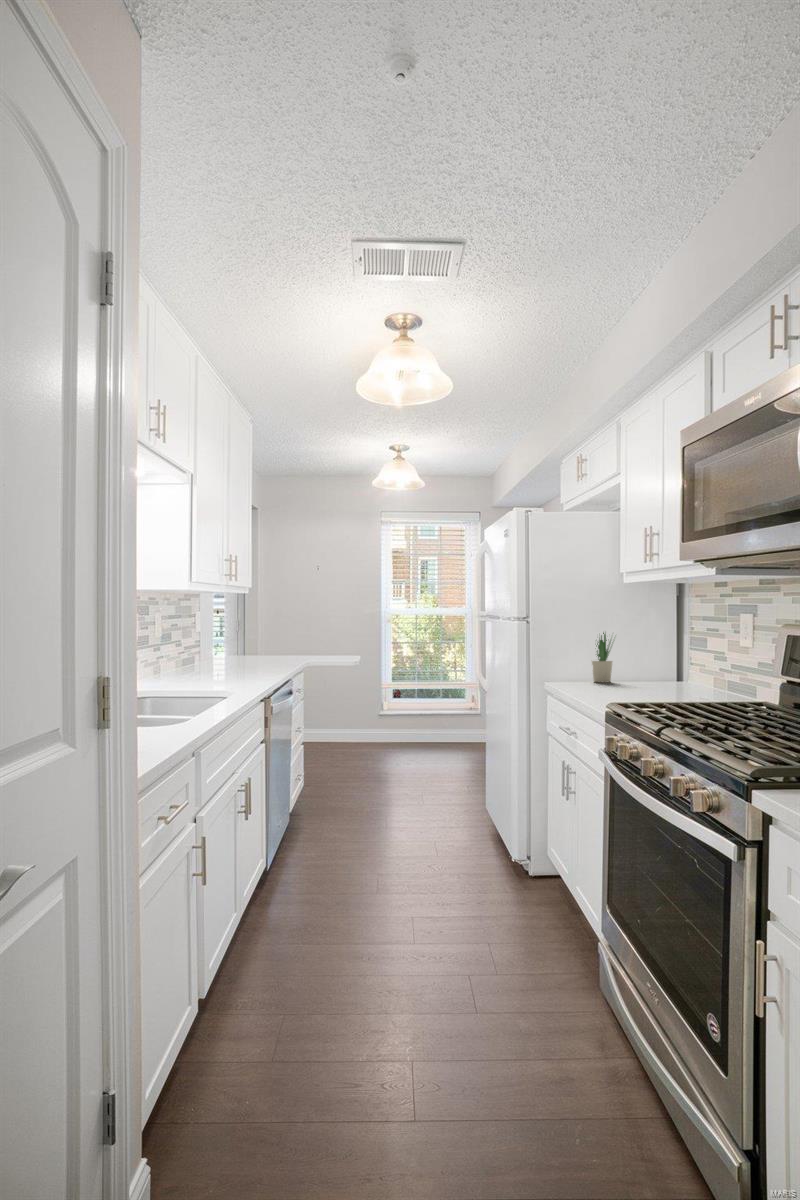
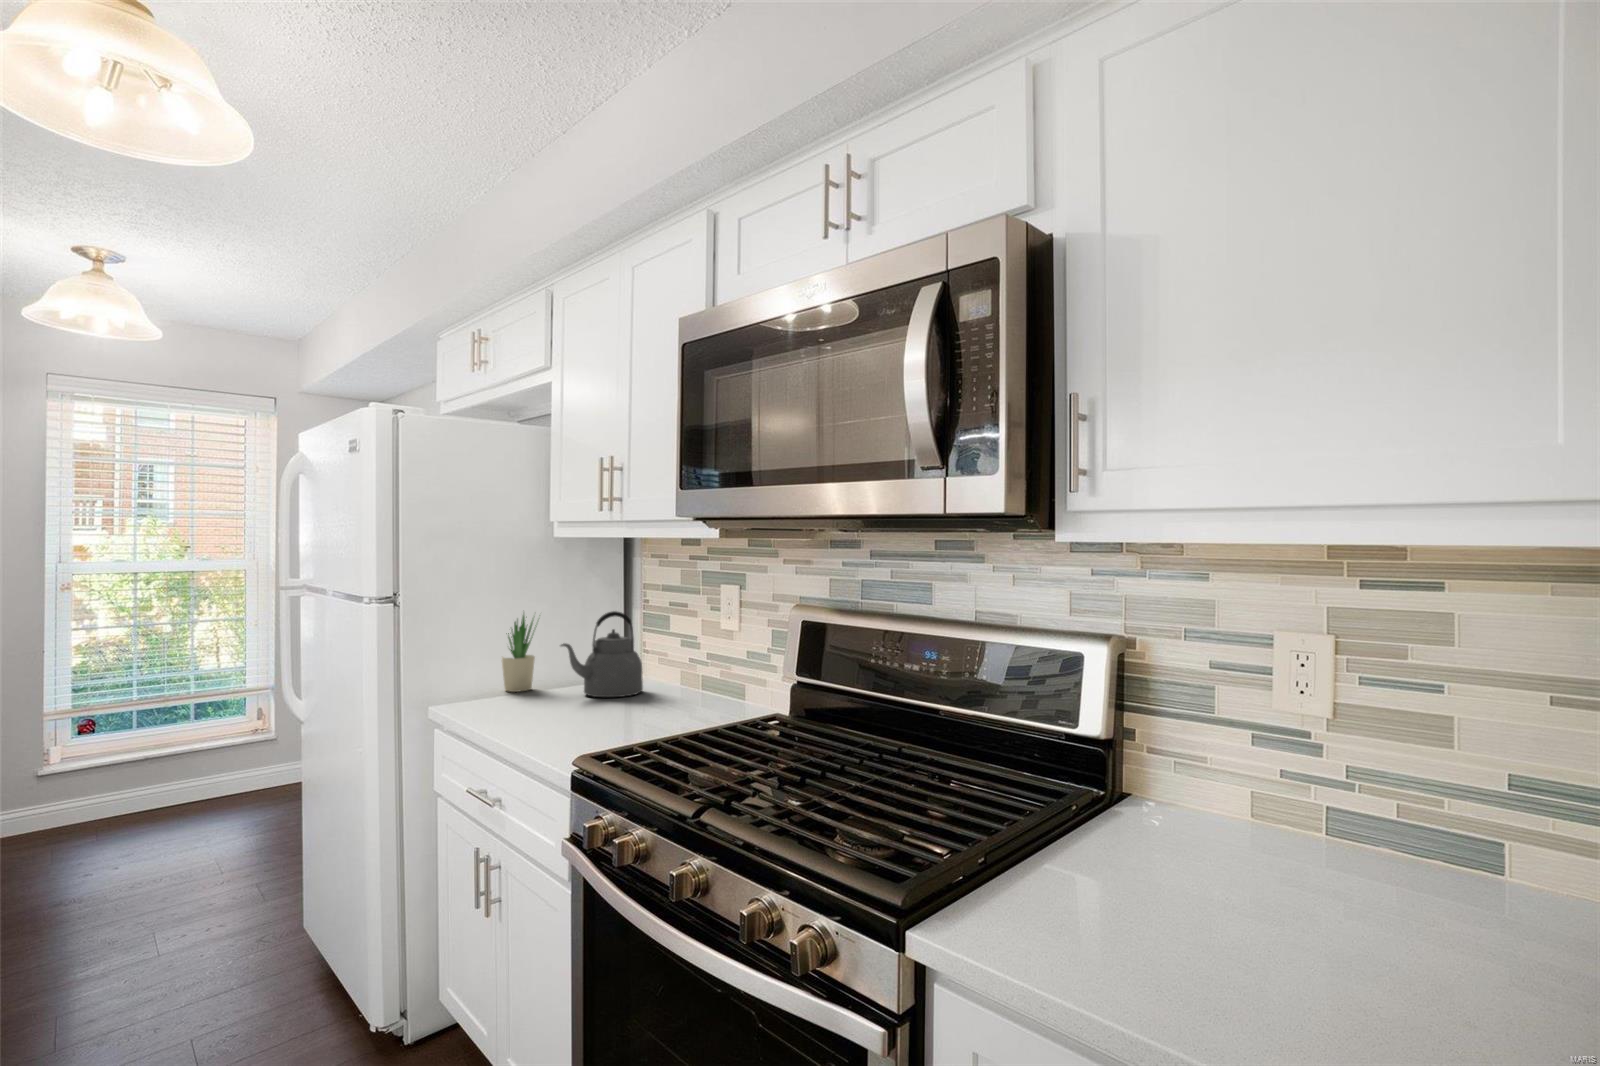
kettle: none [624,632,683,689] -> present [561,611,643,697]

